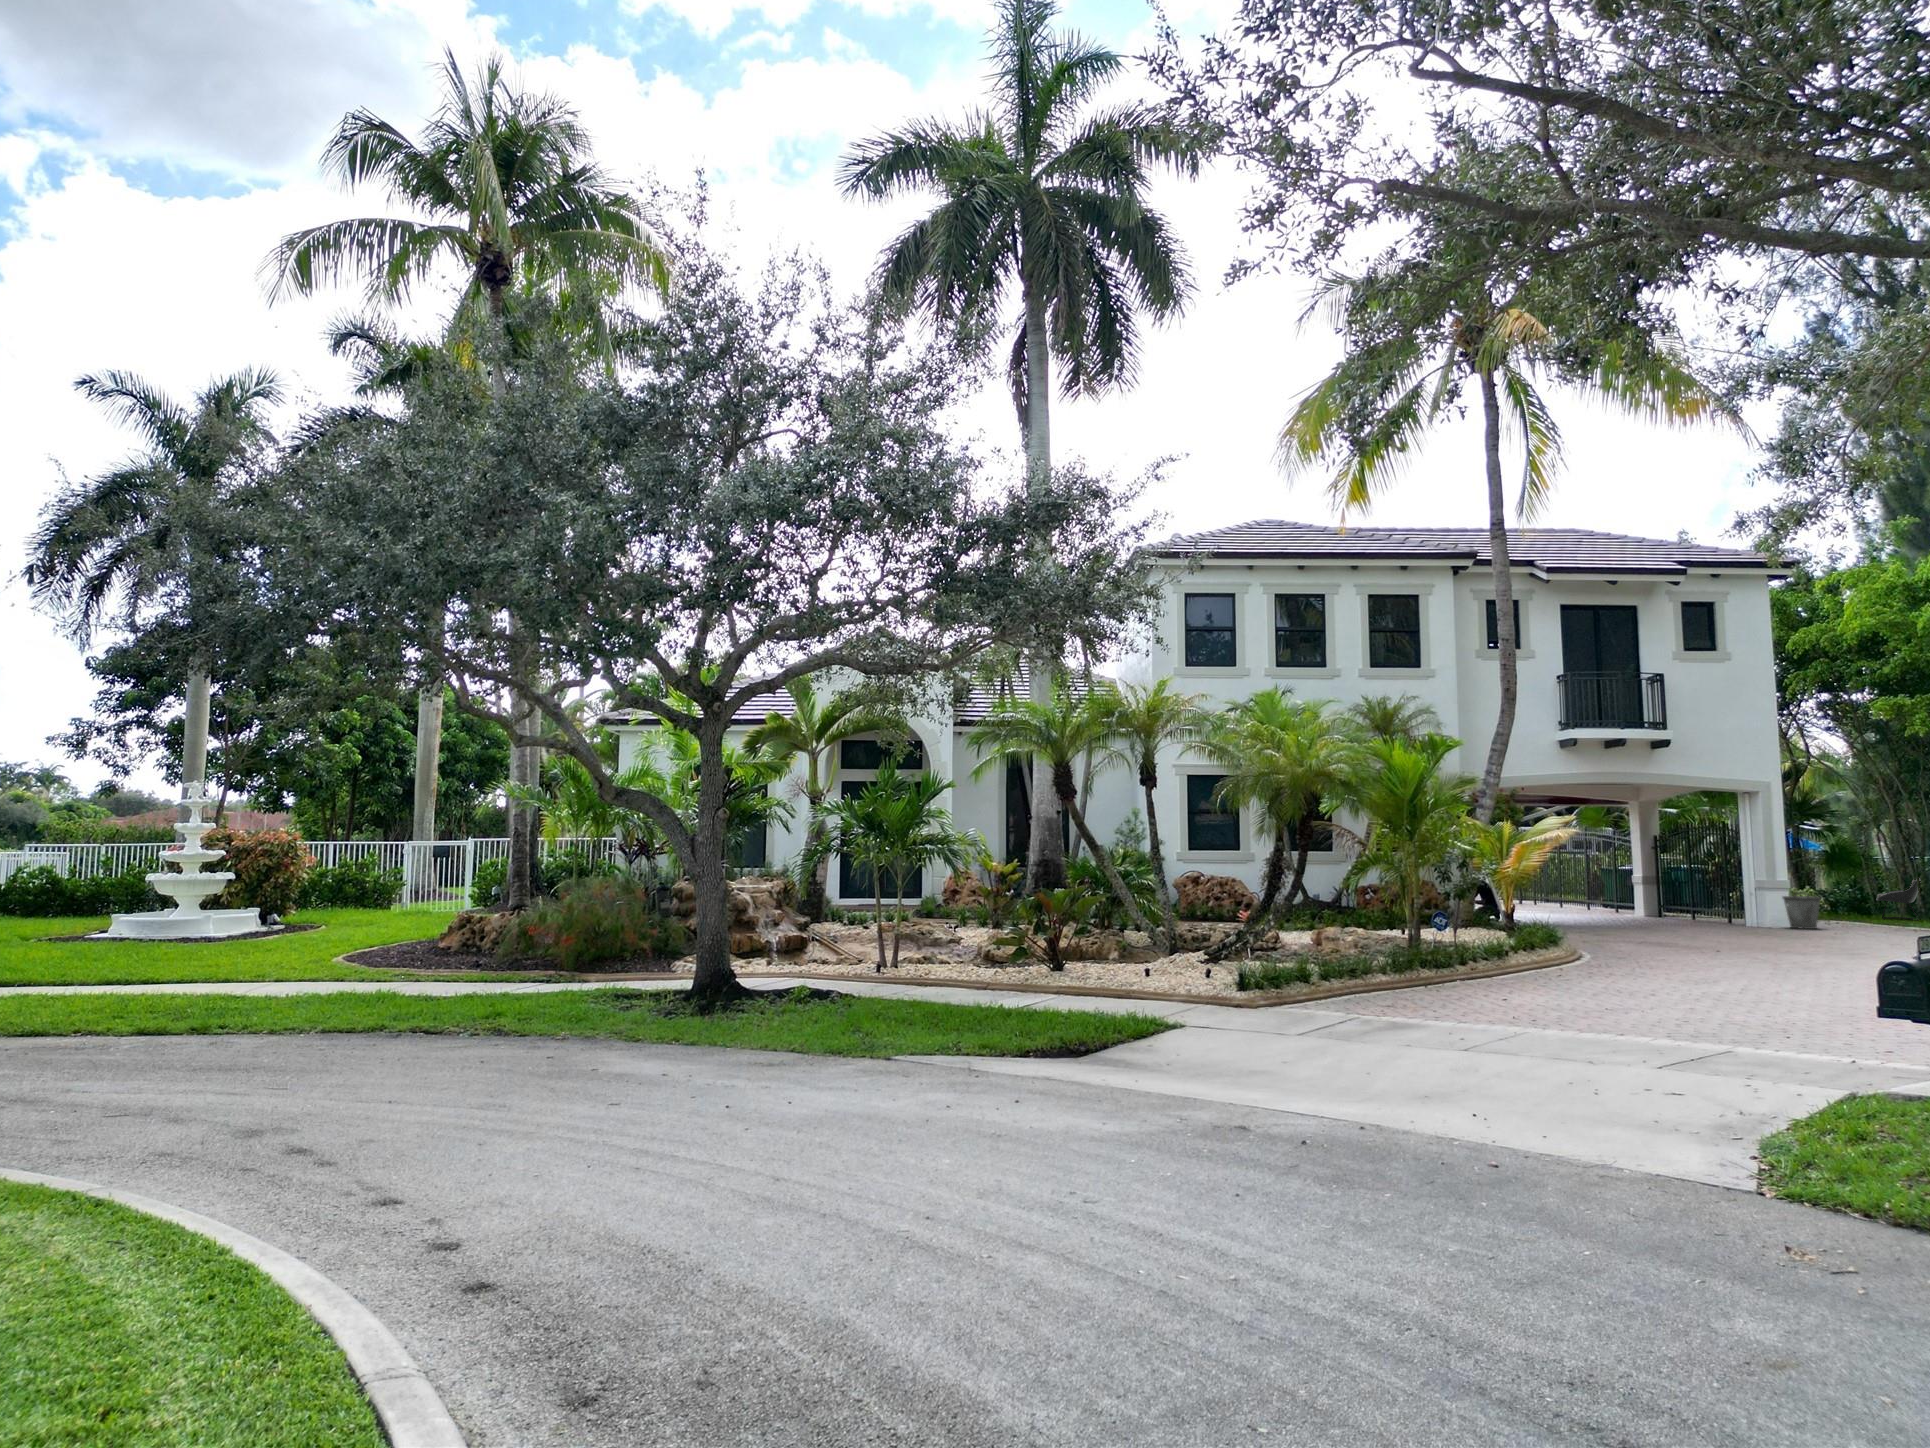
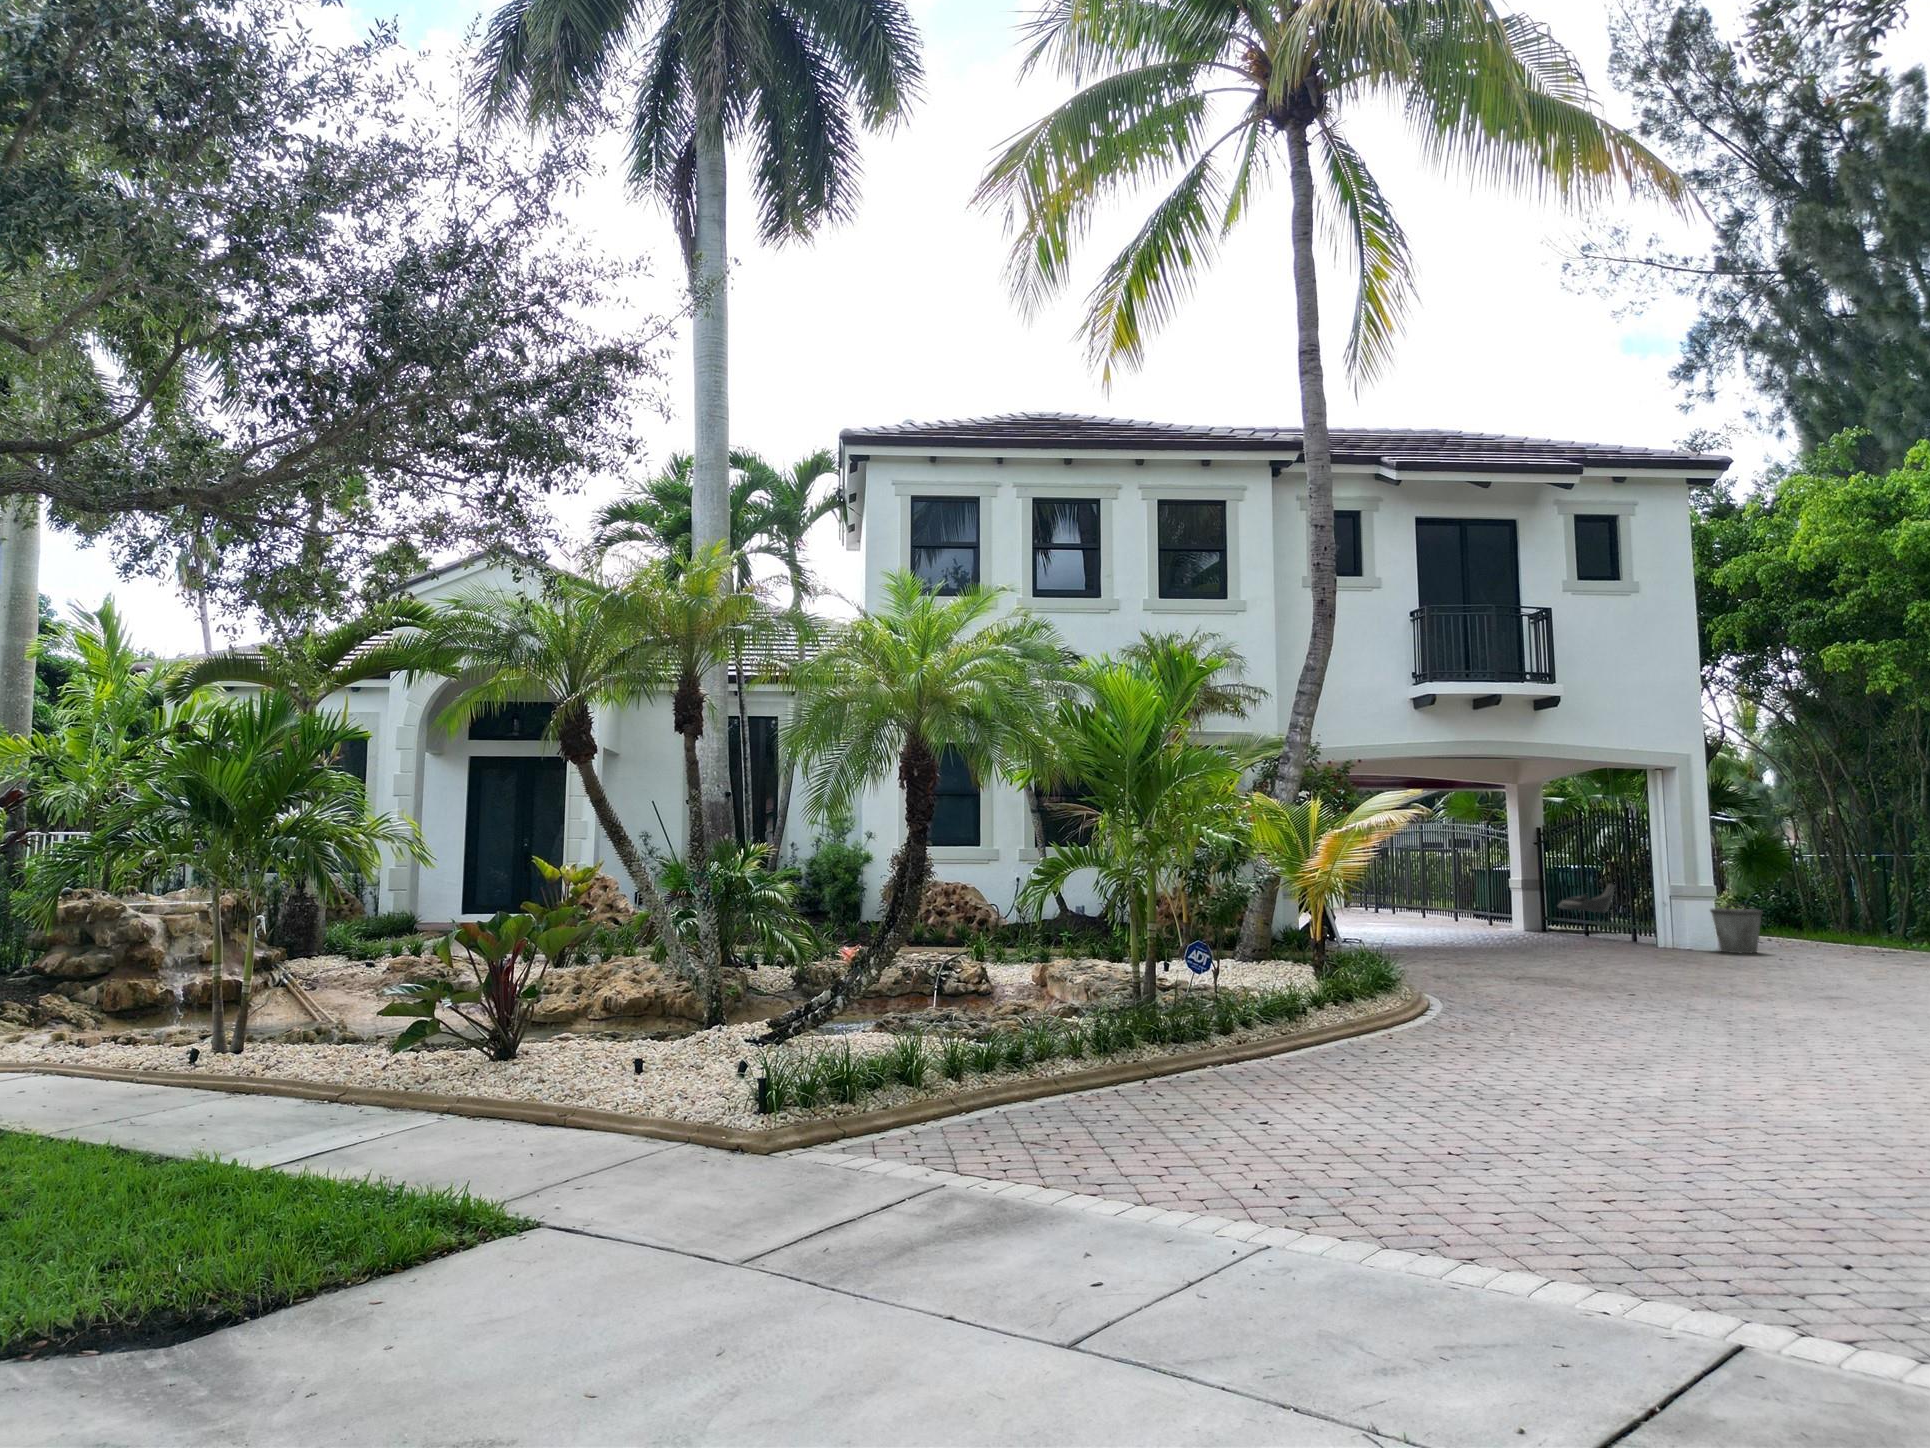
lounge chair: present [1876,878,1921,921] -> present [1558,884,1618,933]

